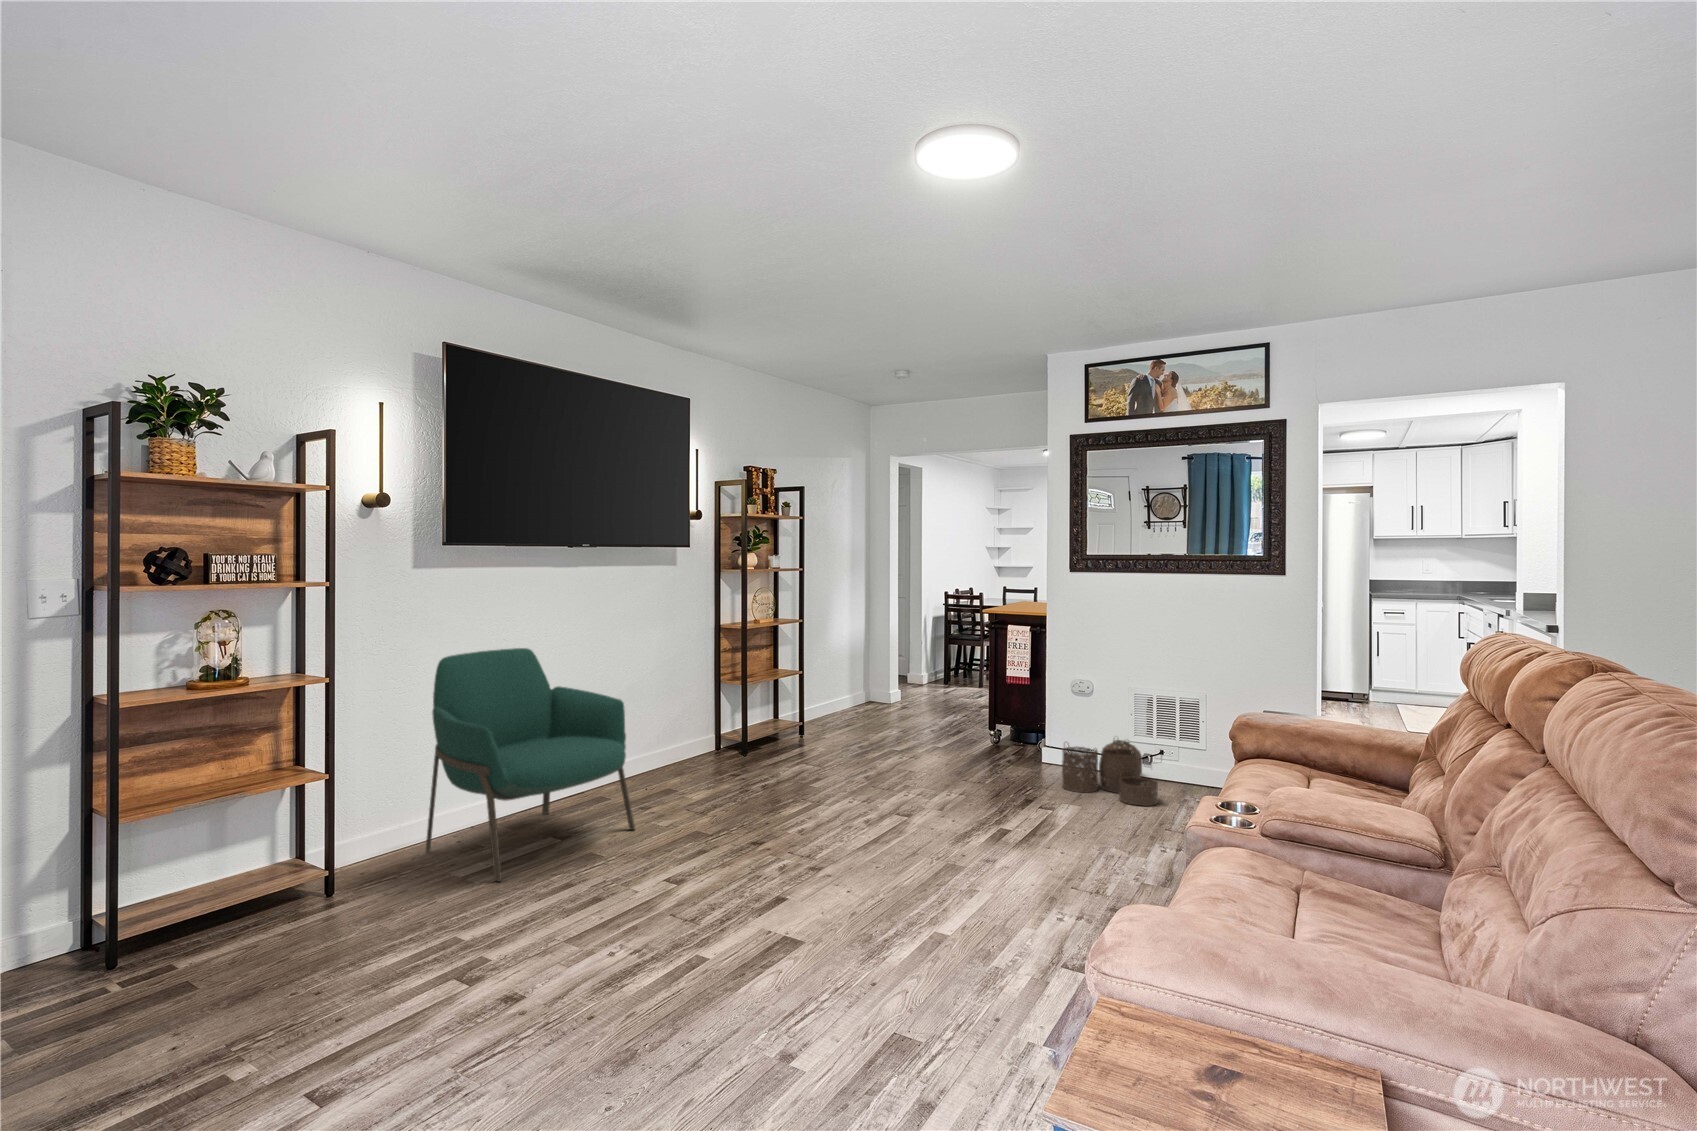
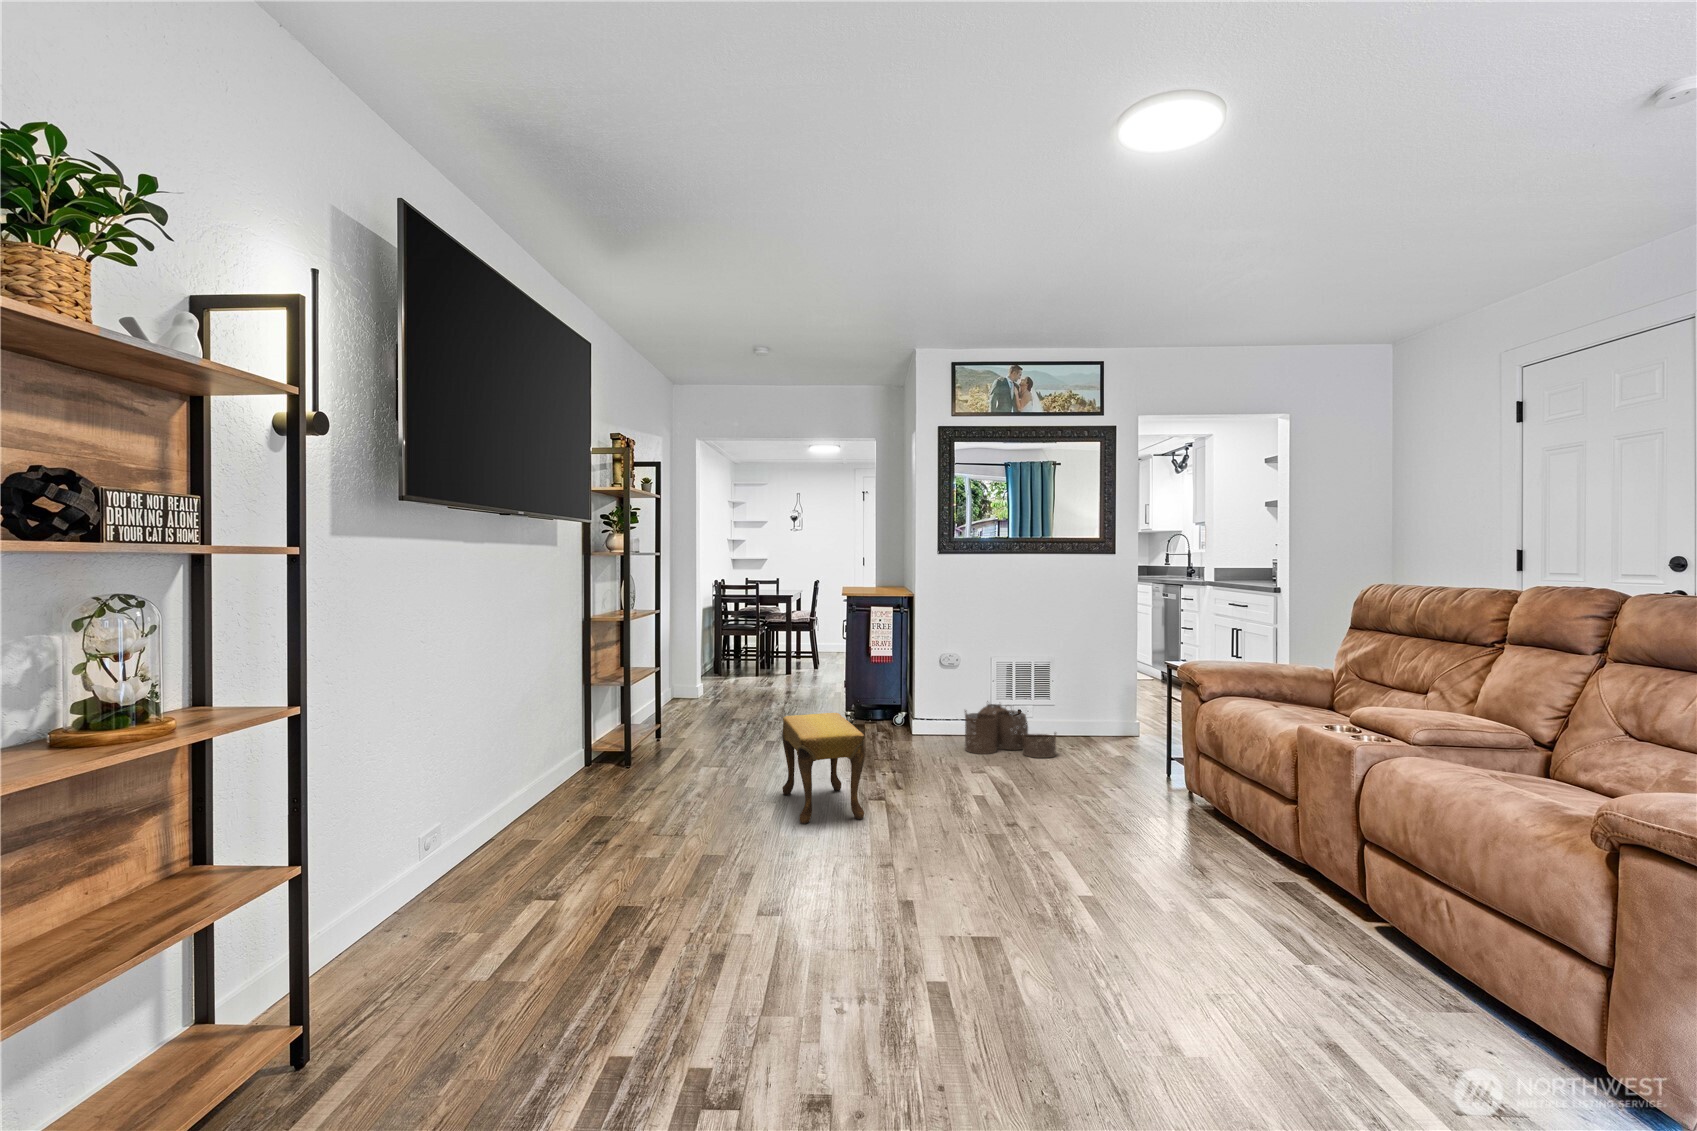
armchair: present [426,648,635,881] -> none [375,650,647,972]
footstool: none [795,725,877,828] -> present [782,713,865,824]

